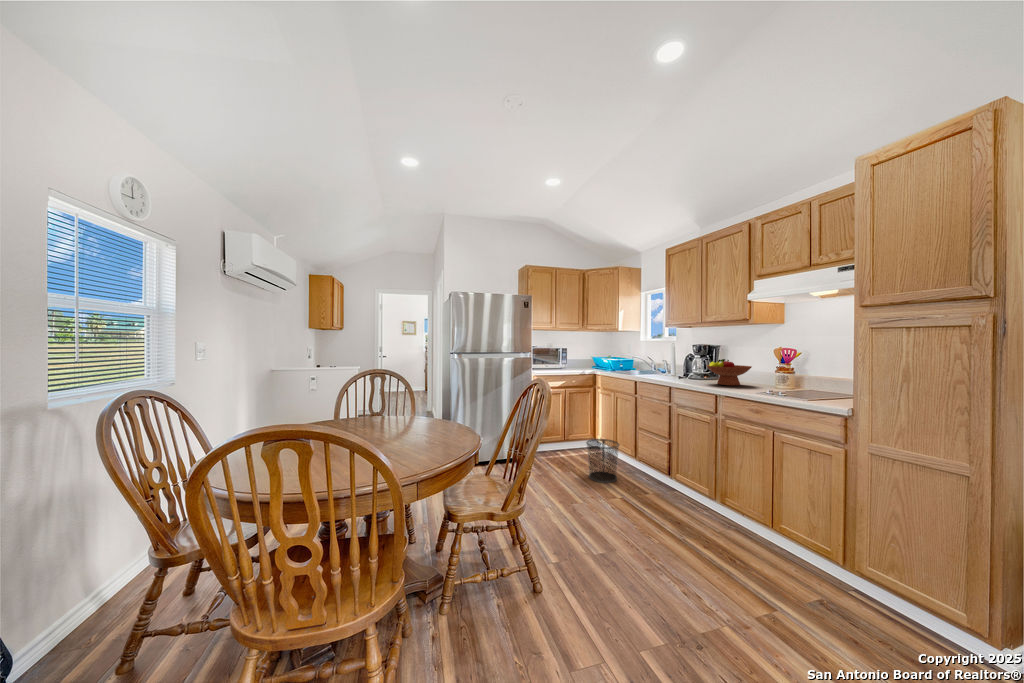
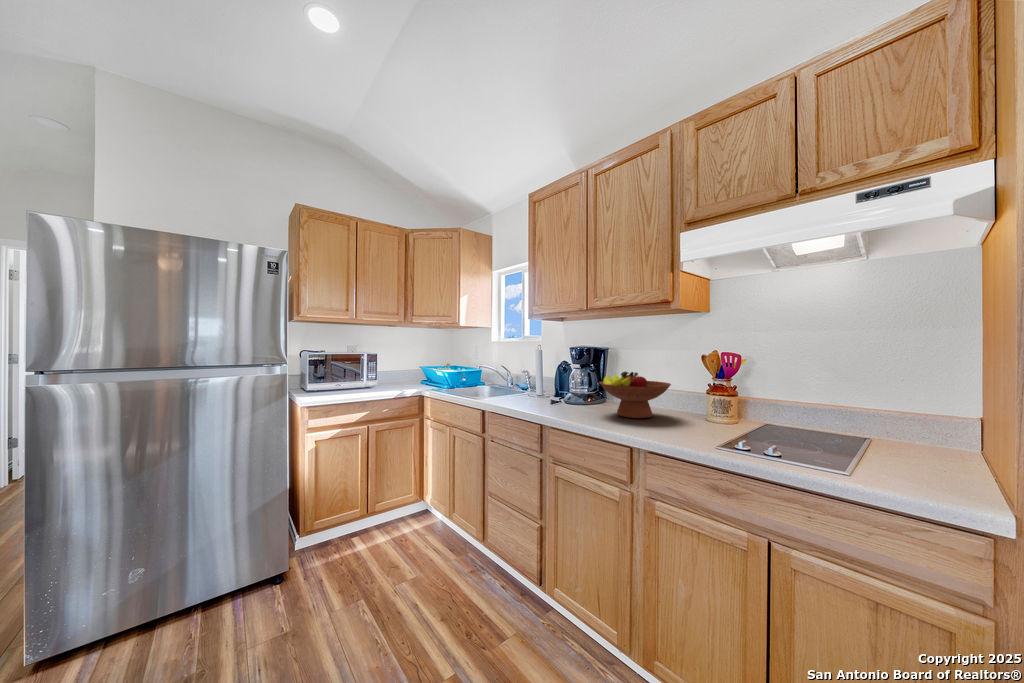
waste bin: present [587,439,619,483] -> none [388,523,454,627]

